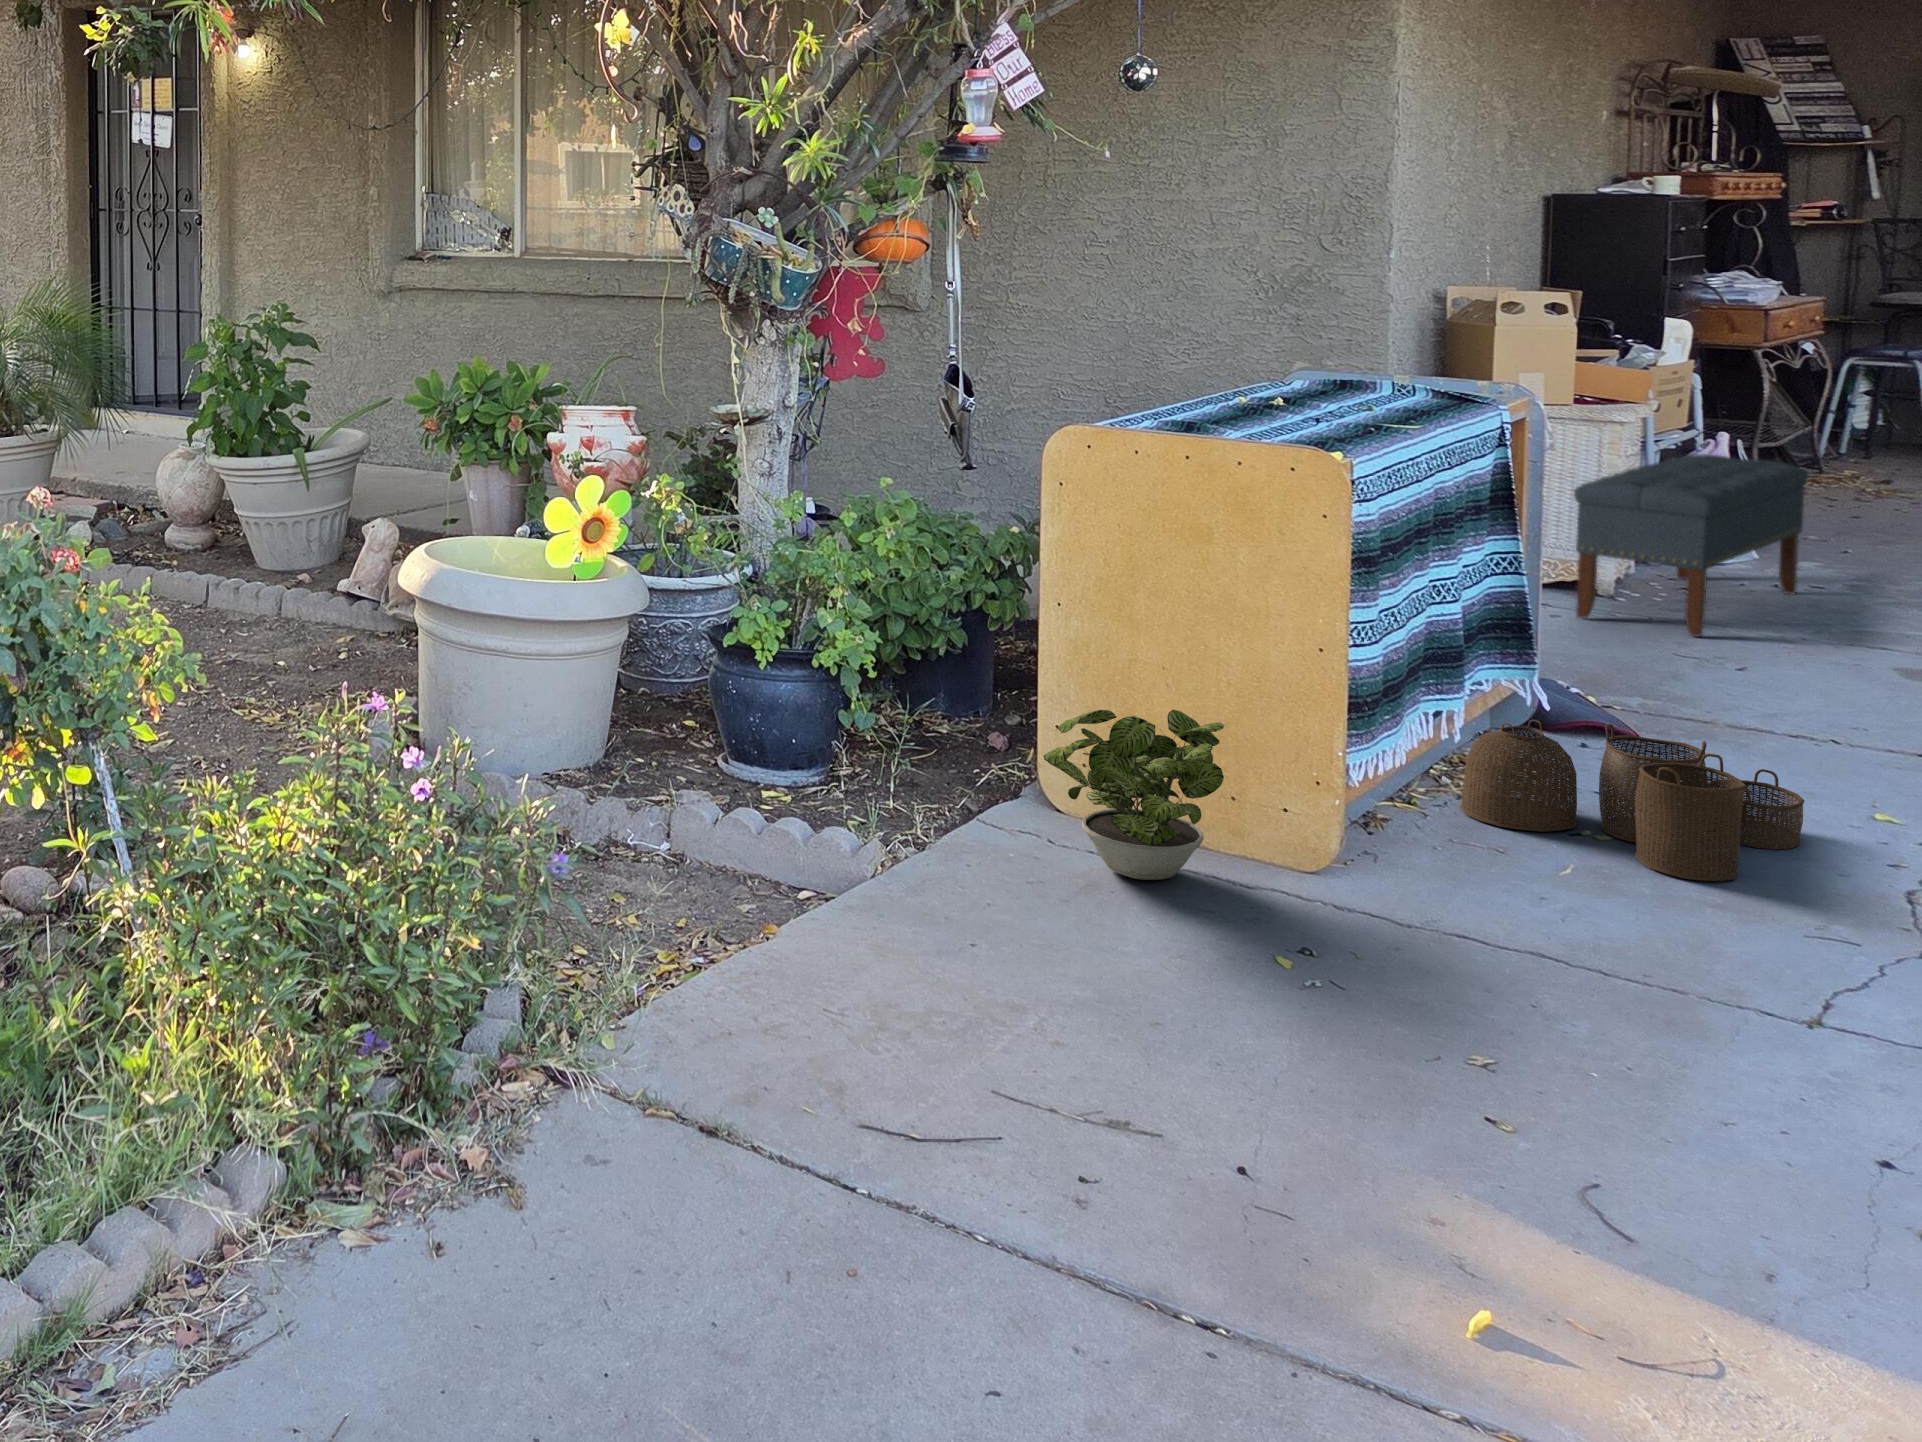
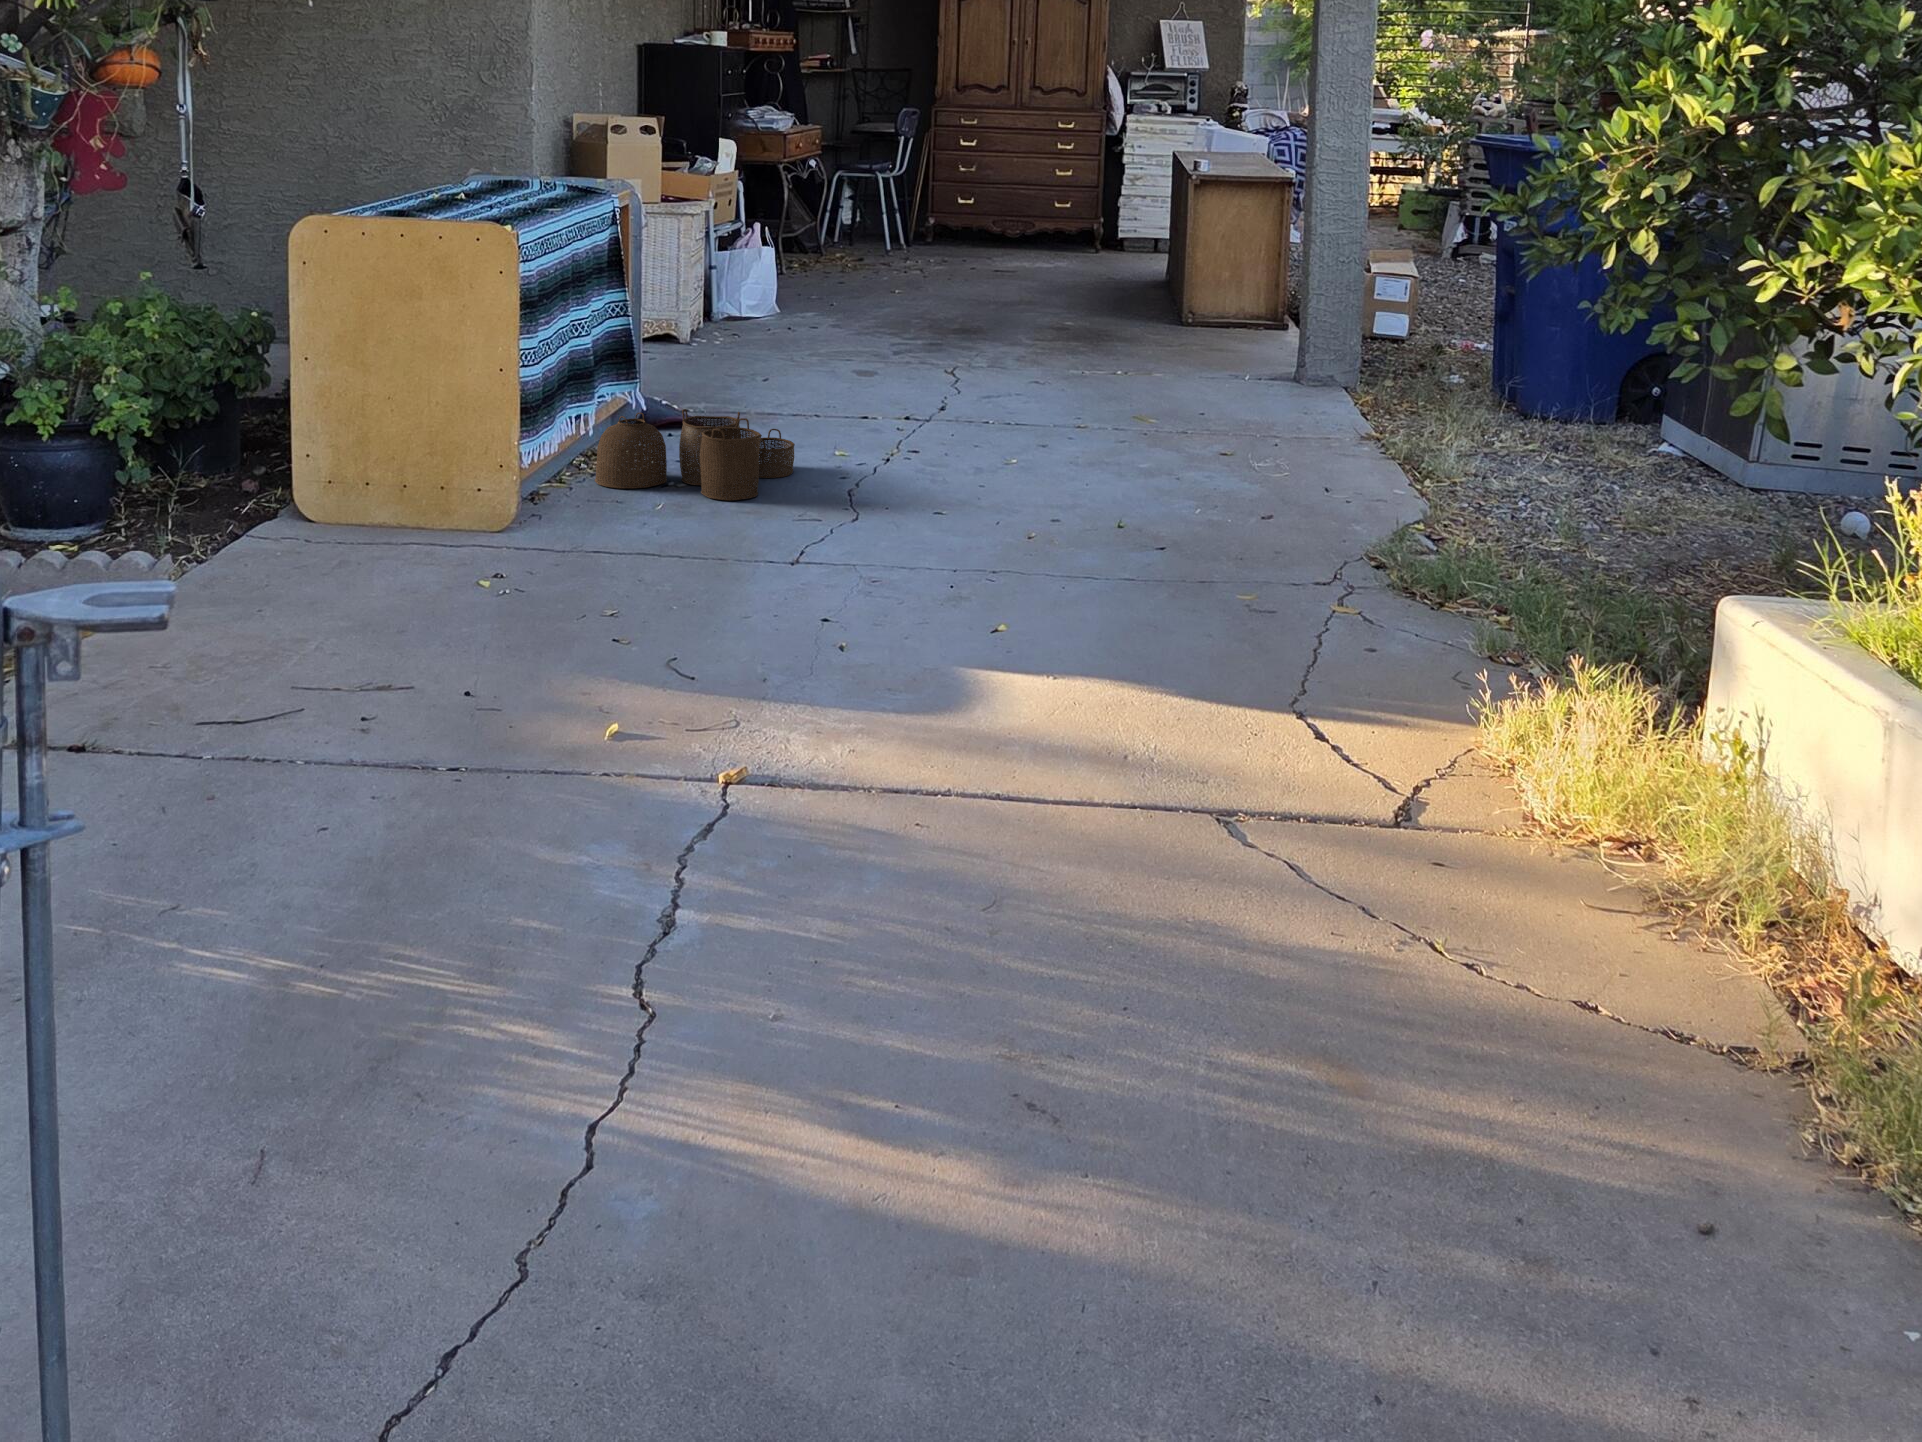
bench: present [1574,454,1809,637] -> none [663,236,806,362]
potted plant: present [1044,710,1224,880] -> none [303,428,437,556]

